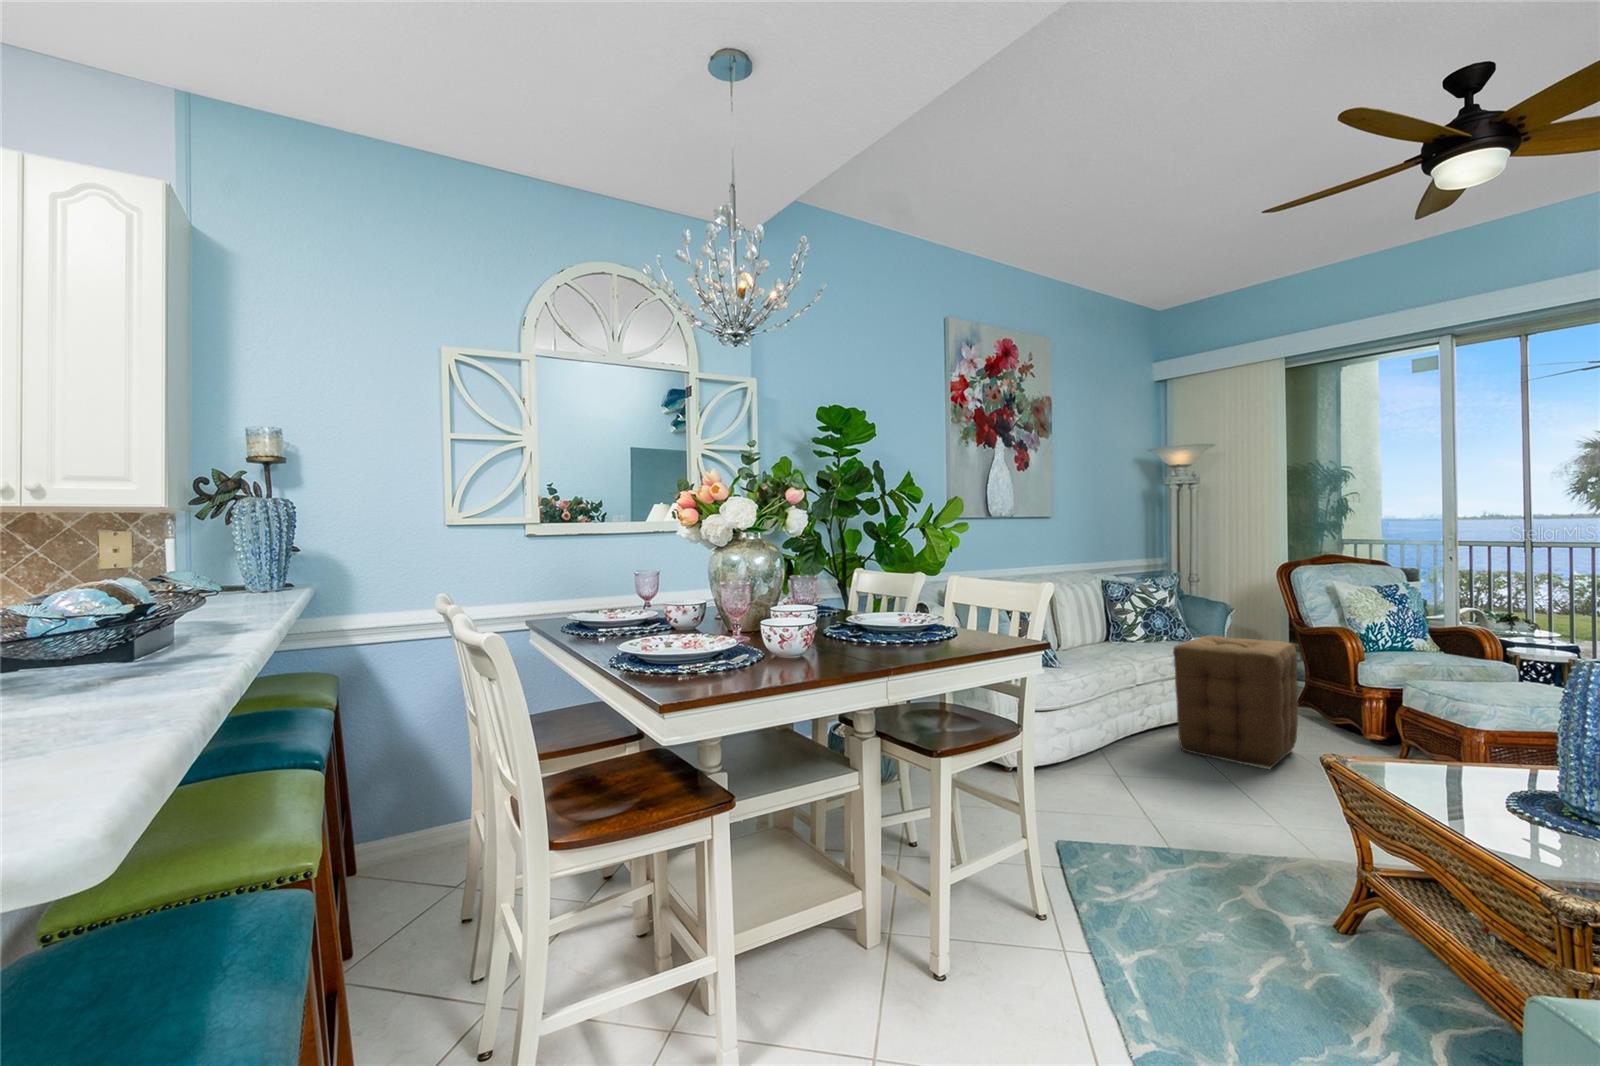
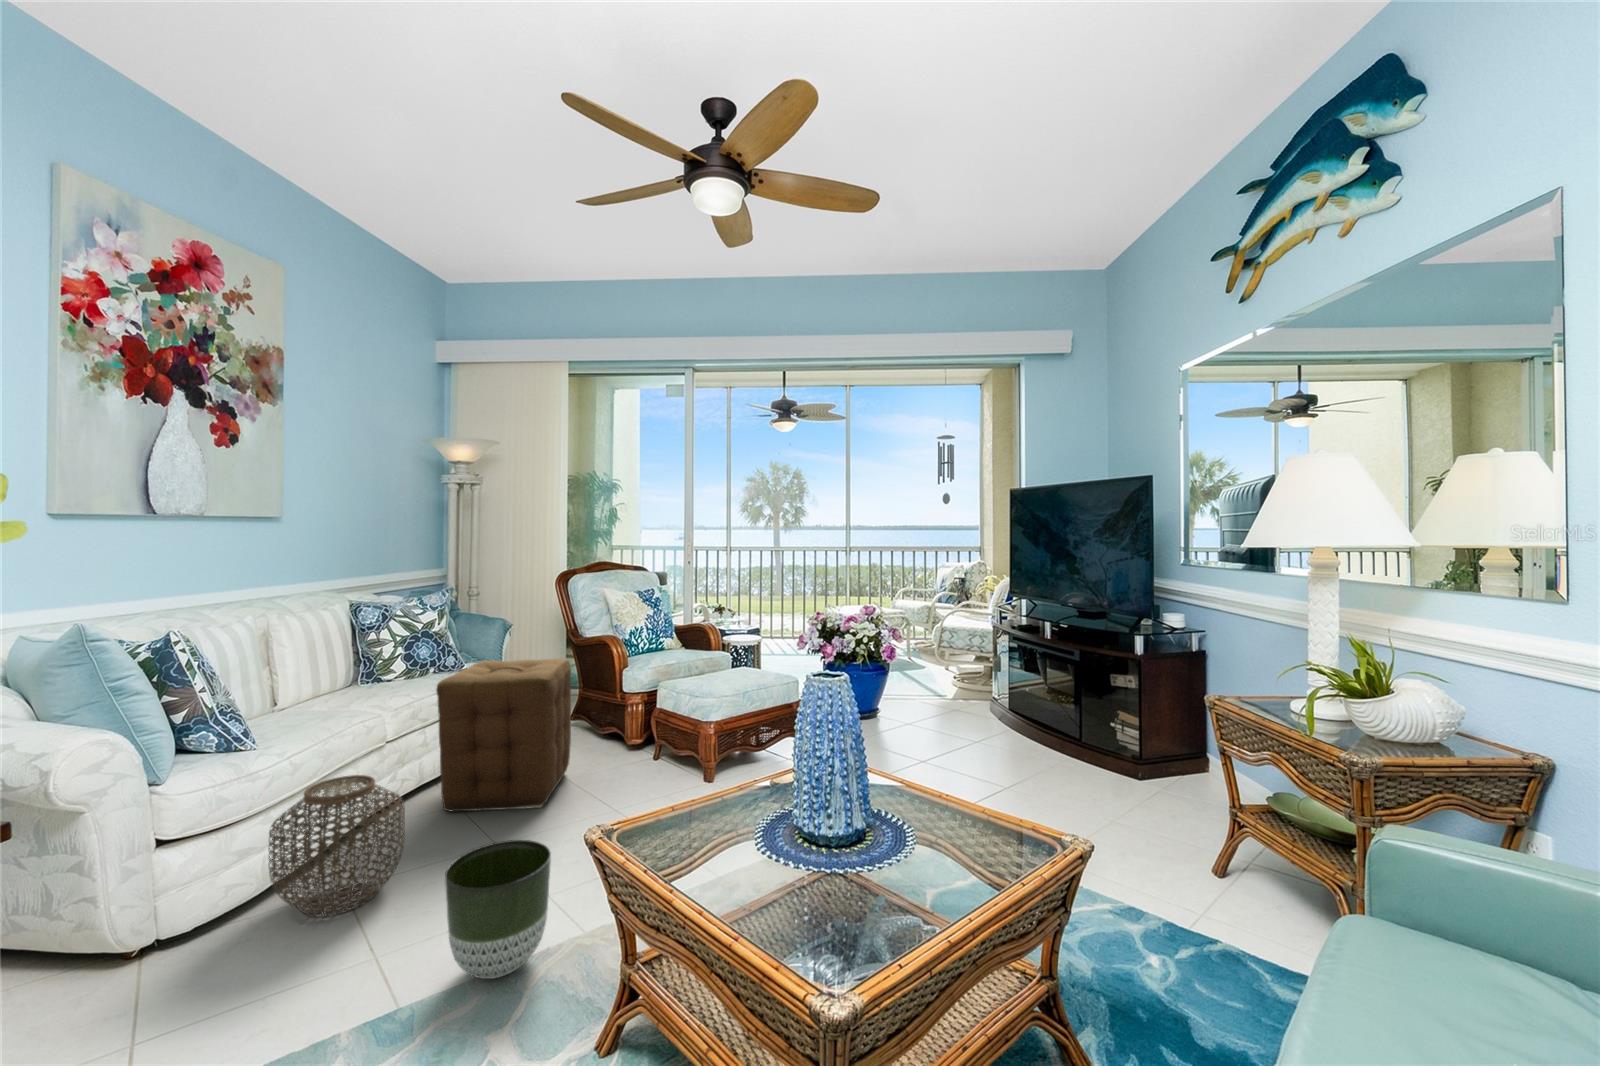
woven basket: none [1077,698,1161,788] -> present [269,775,405,916]
planter: none [1204,763,1289,859] -> present [445,840,551,979]

